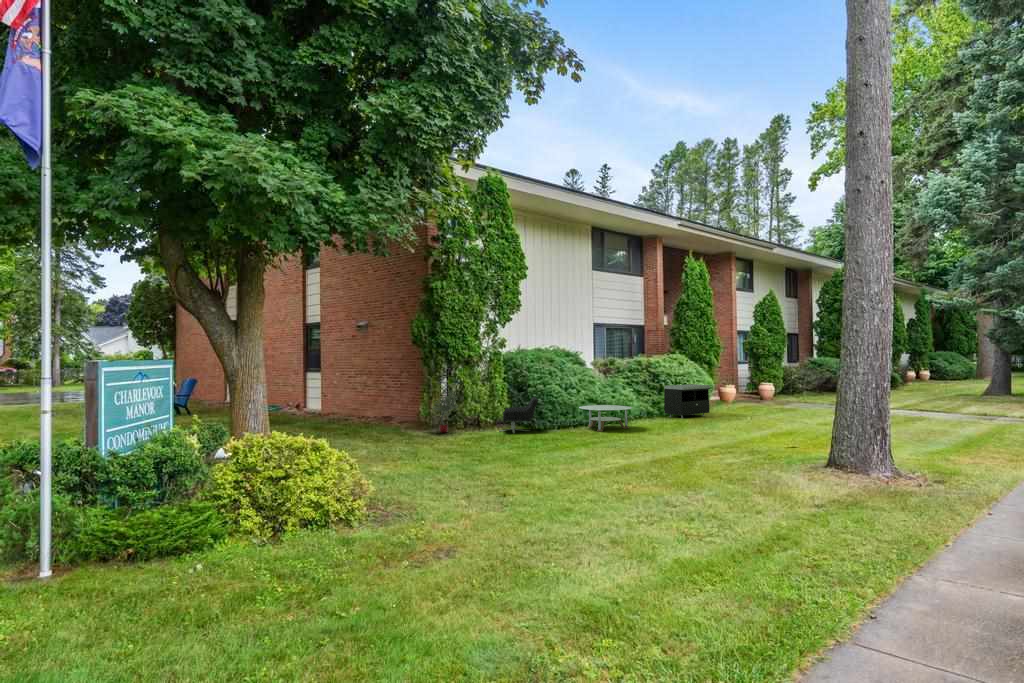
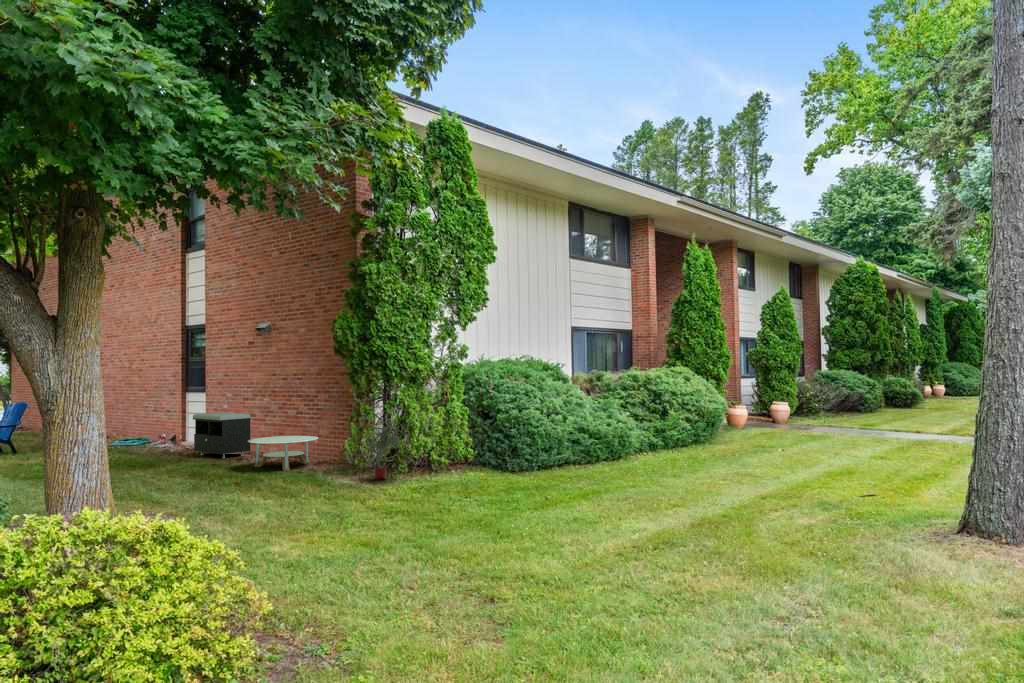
storage bench: present [664,384,710,418] -> present [193,412,251,458]
lounge chair: present [503,397,538,433] -> none [455,426,513,478]
round table: present [579,405,632,432] -> present [248,436,318,471]

